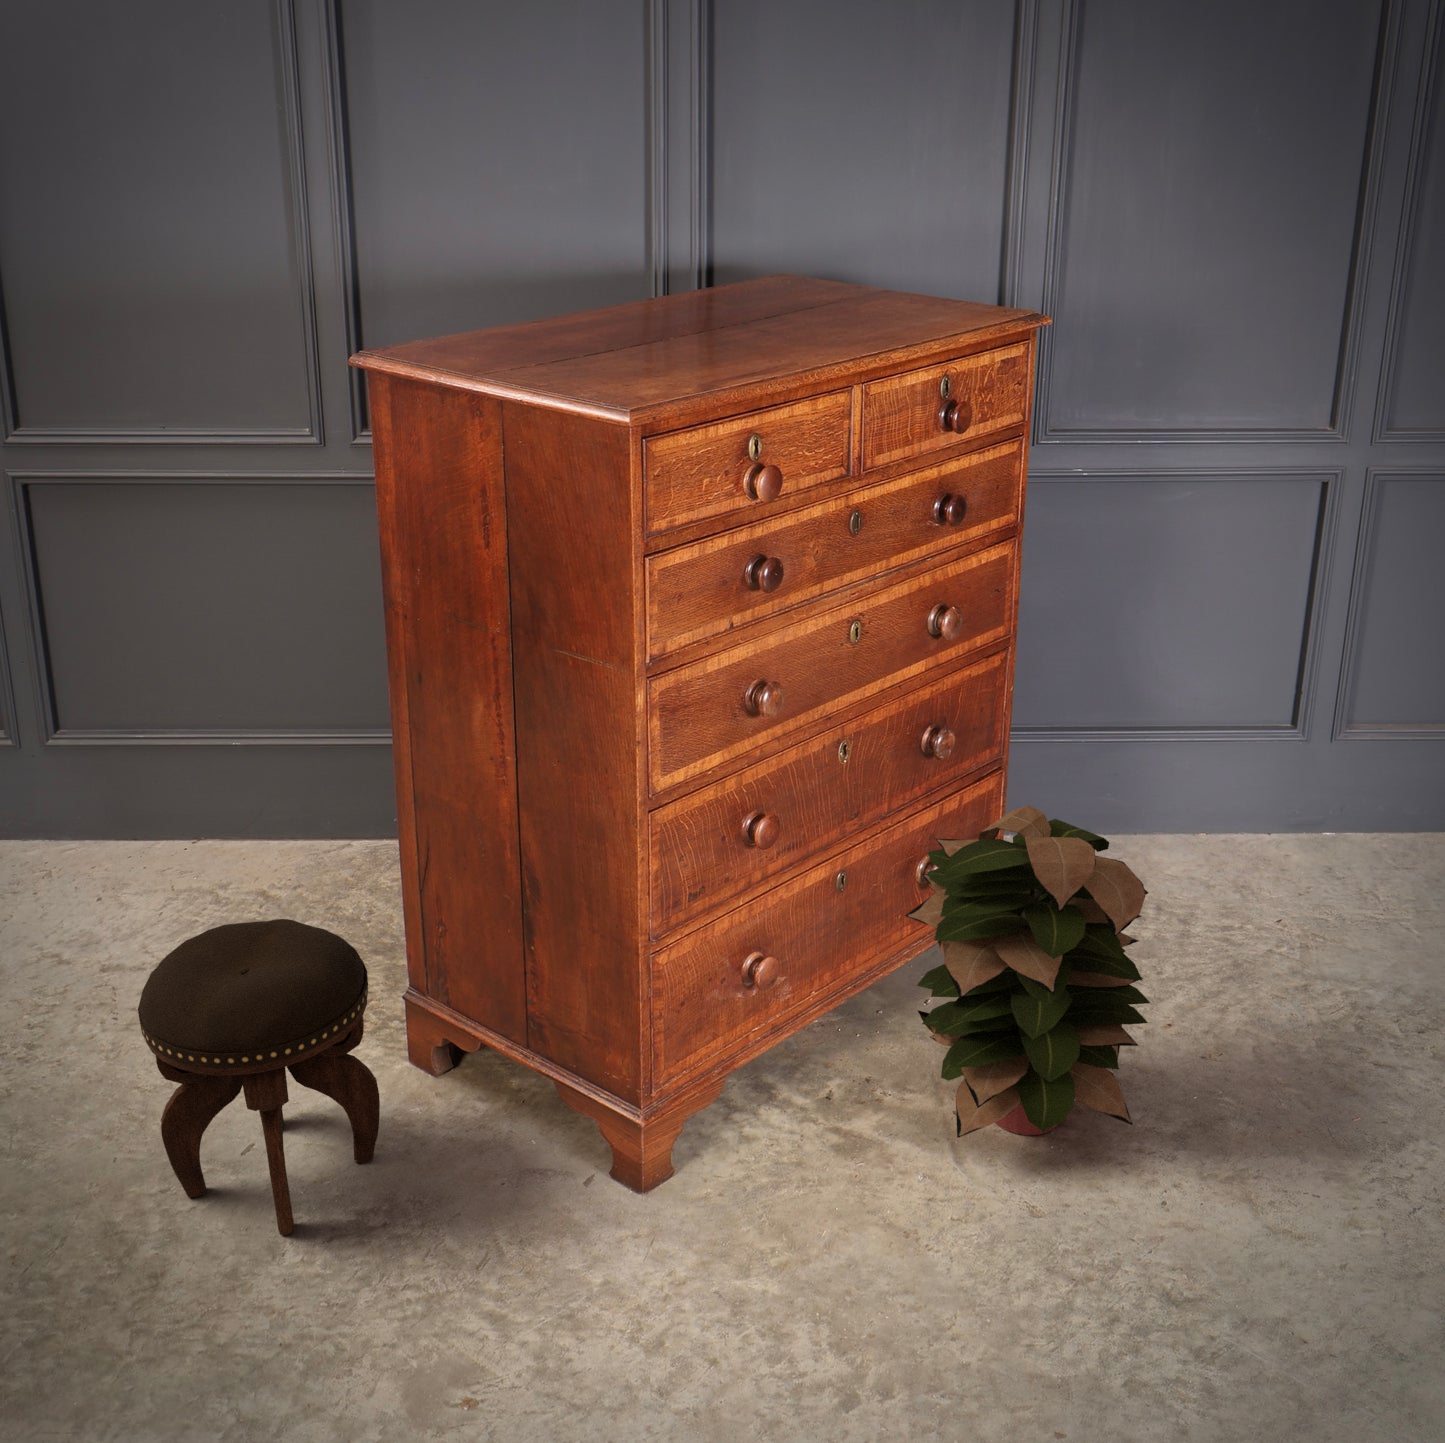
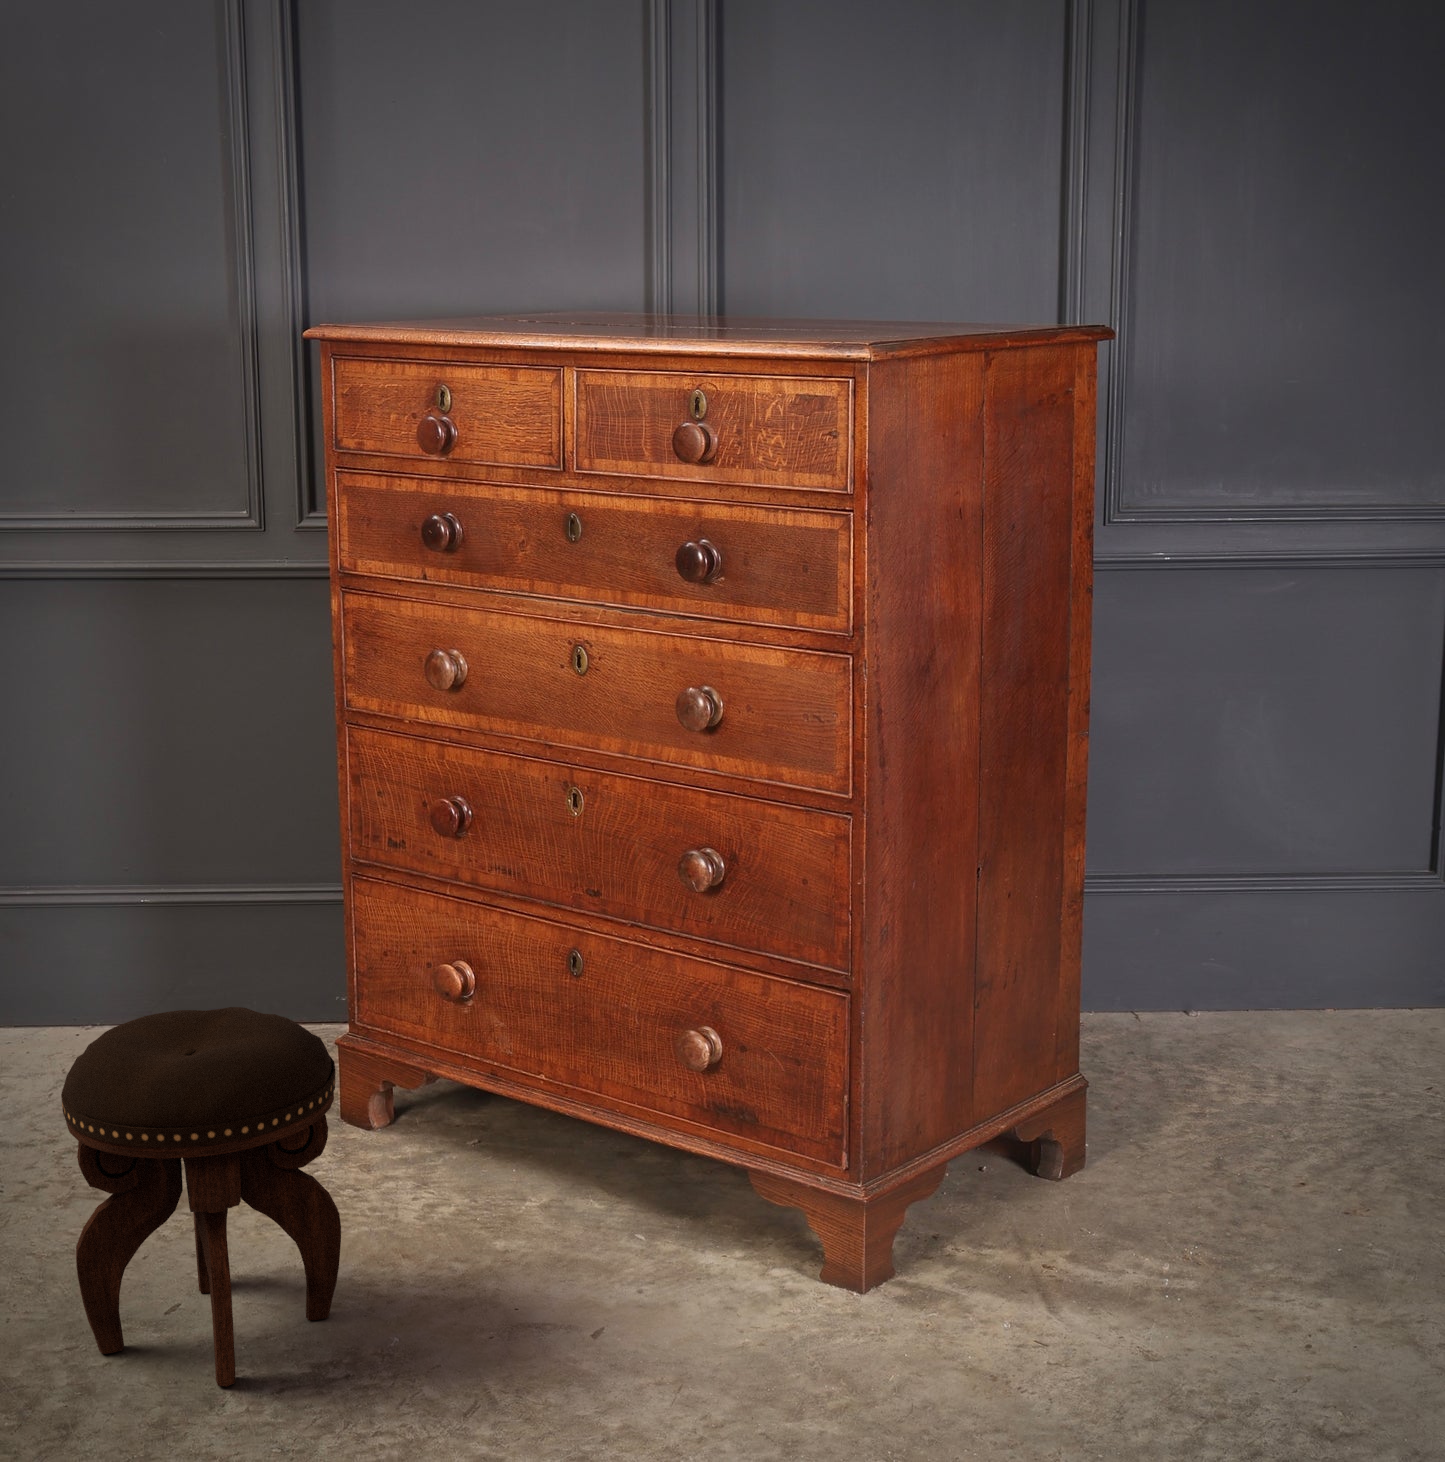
decorative plant: present [905,805,1150,1138] -> none [977,871,1276,1286]

